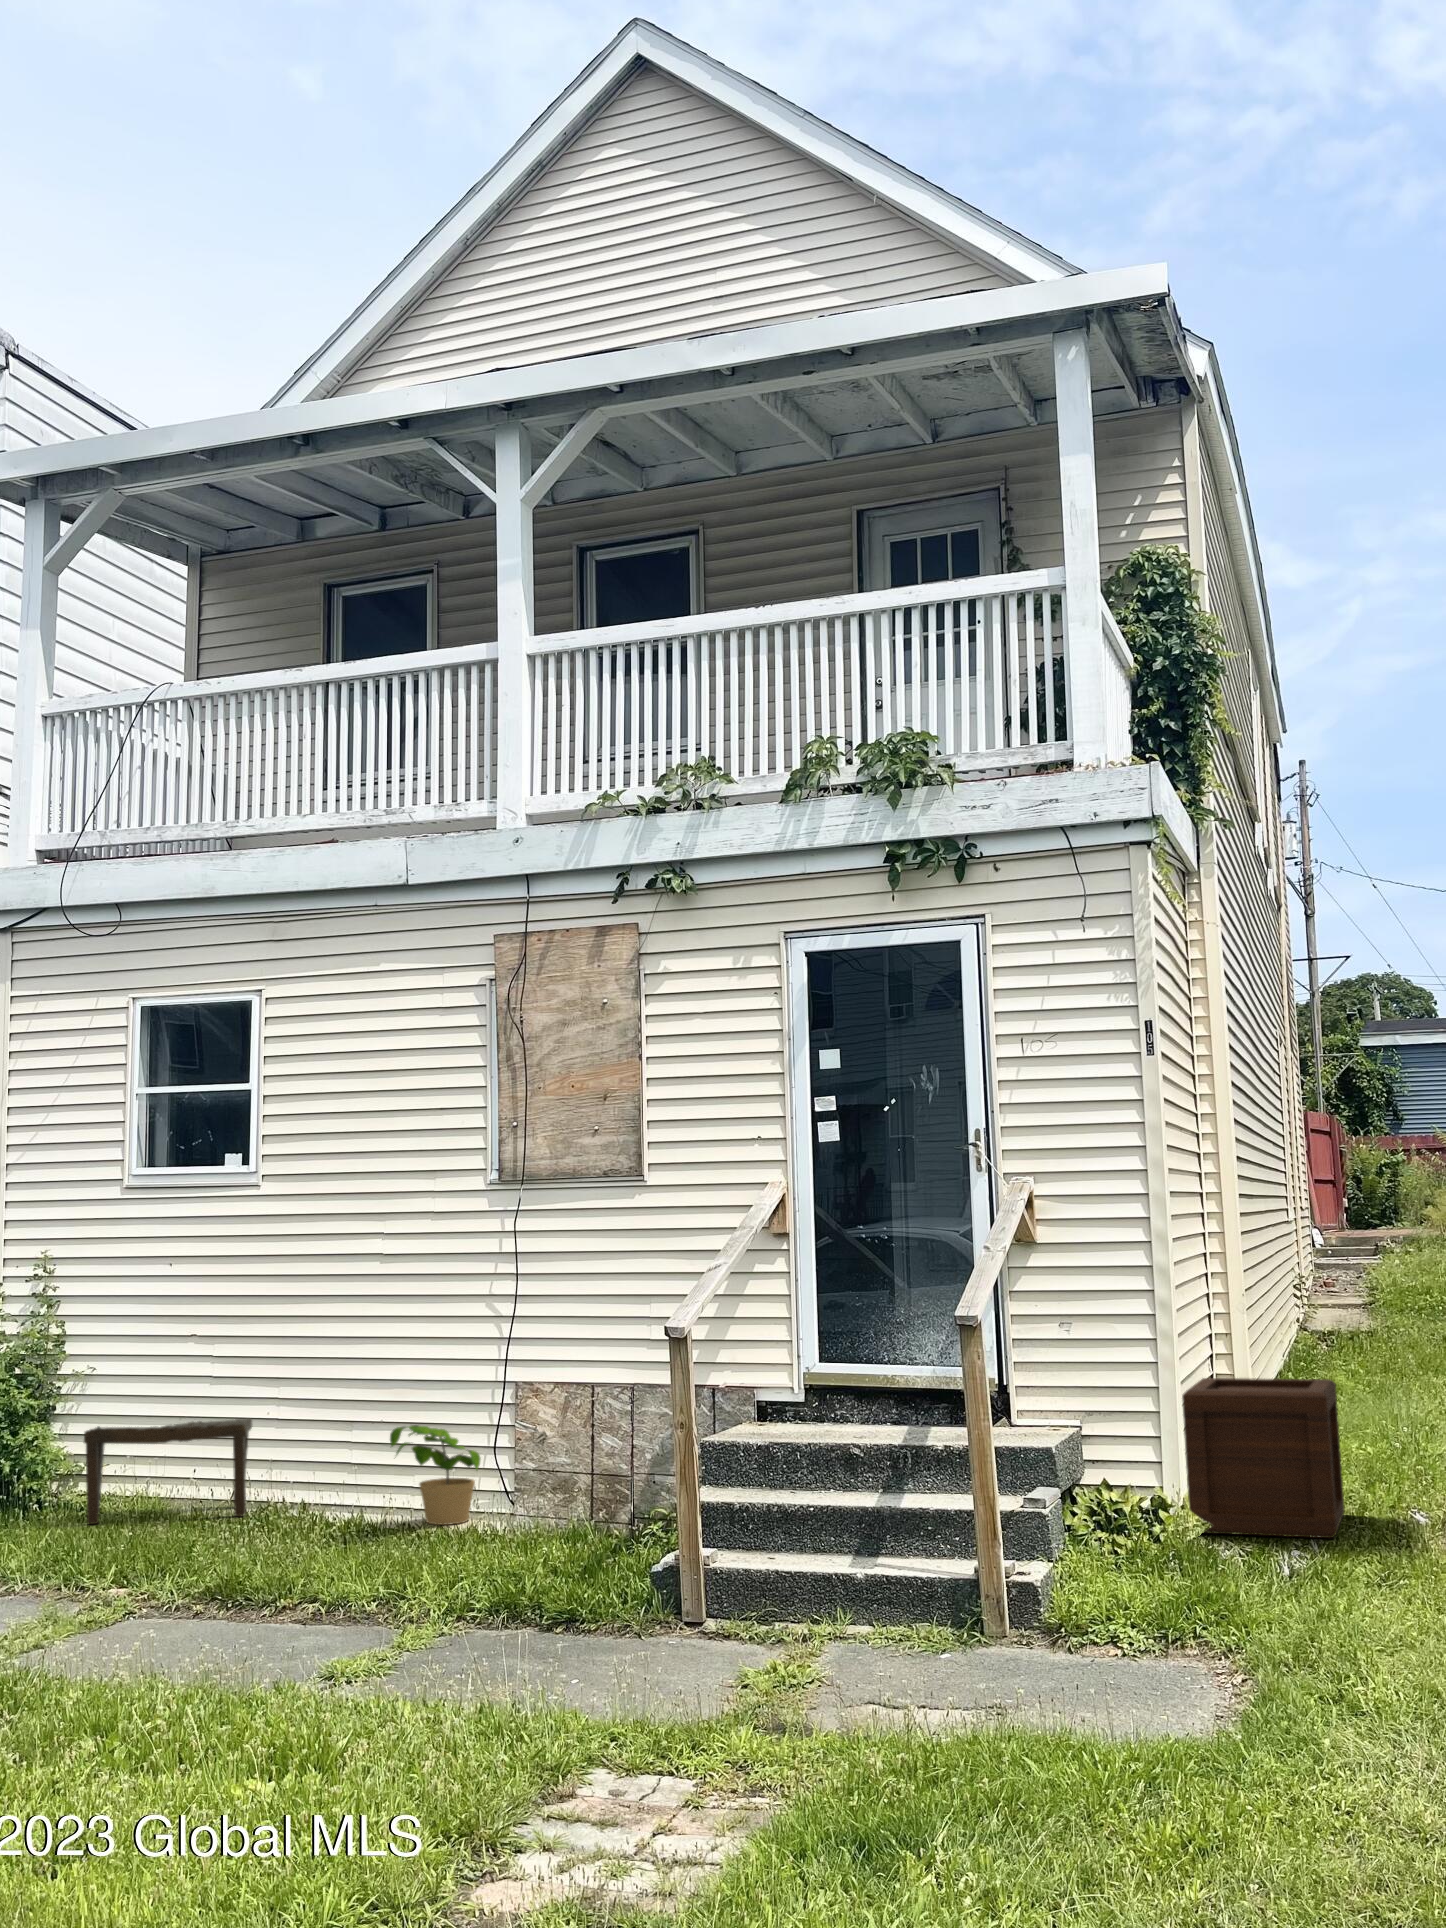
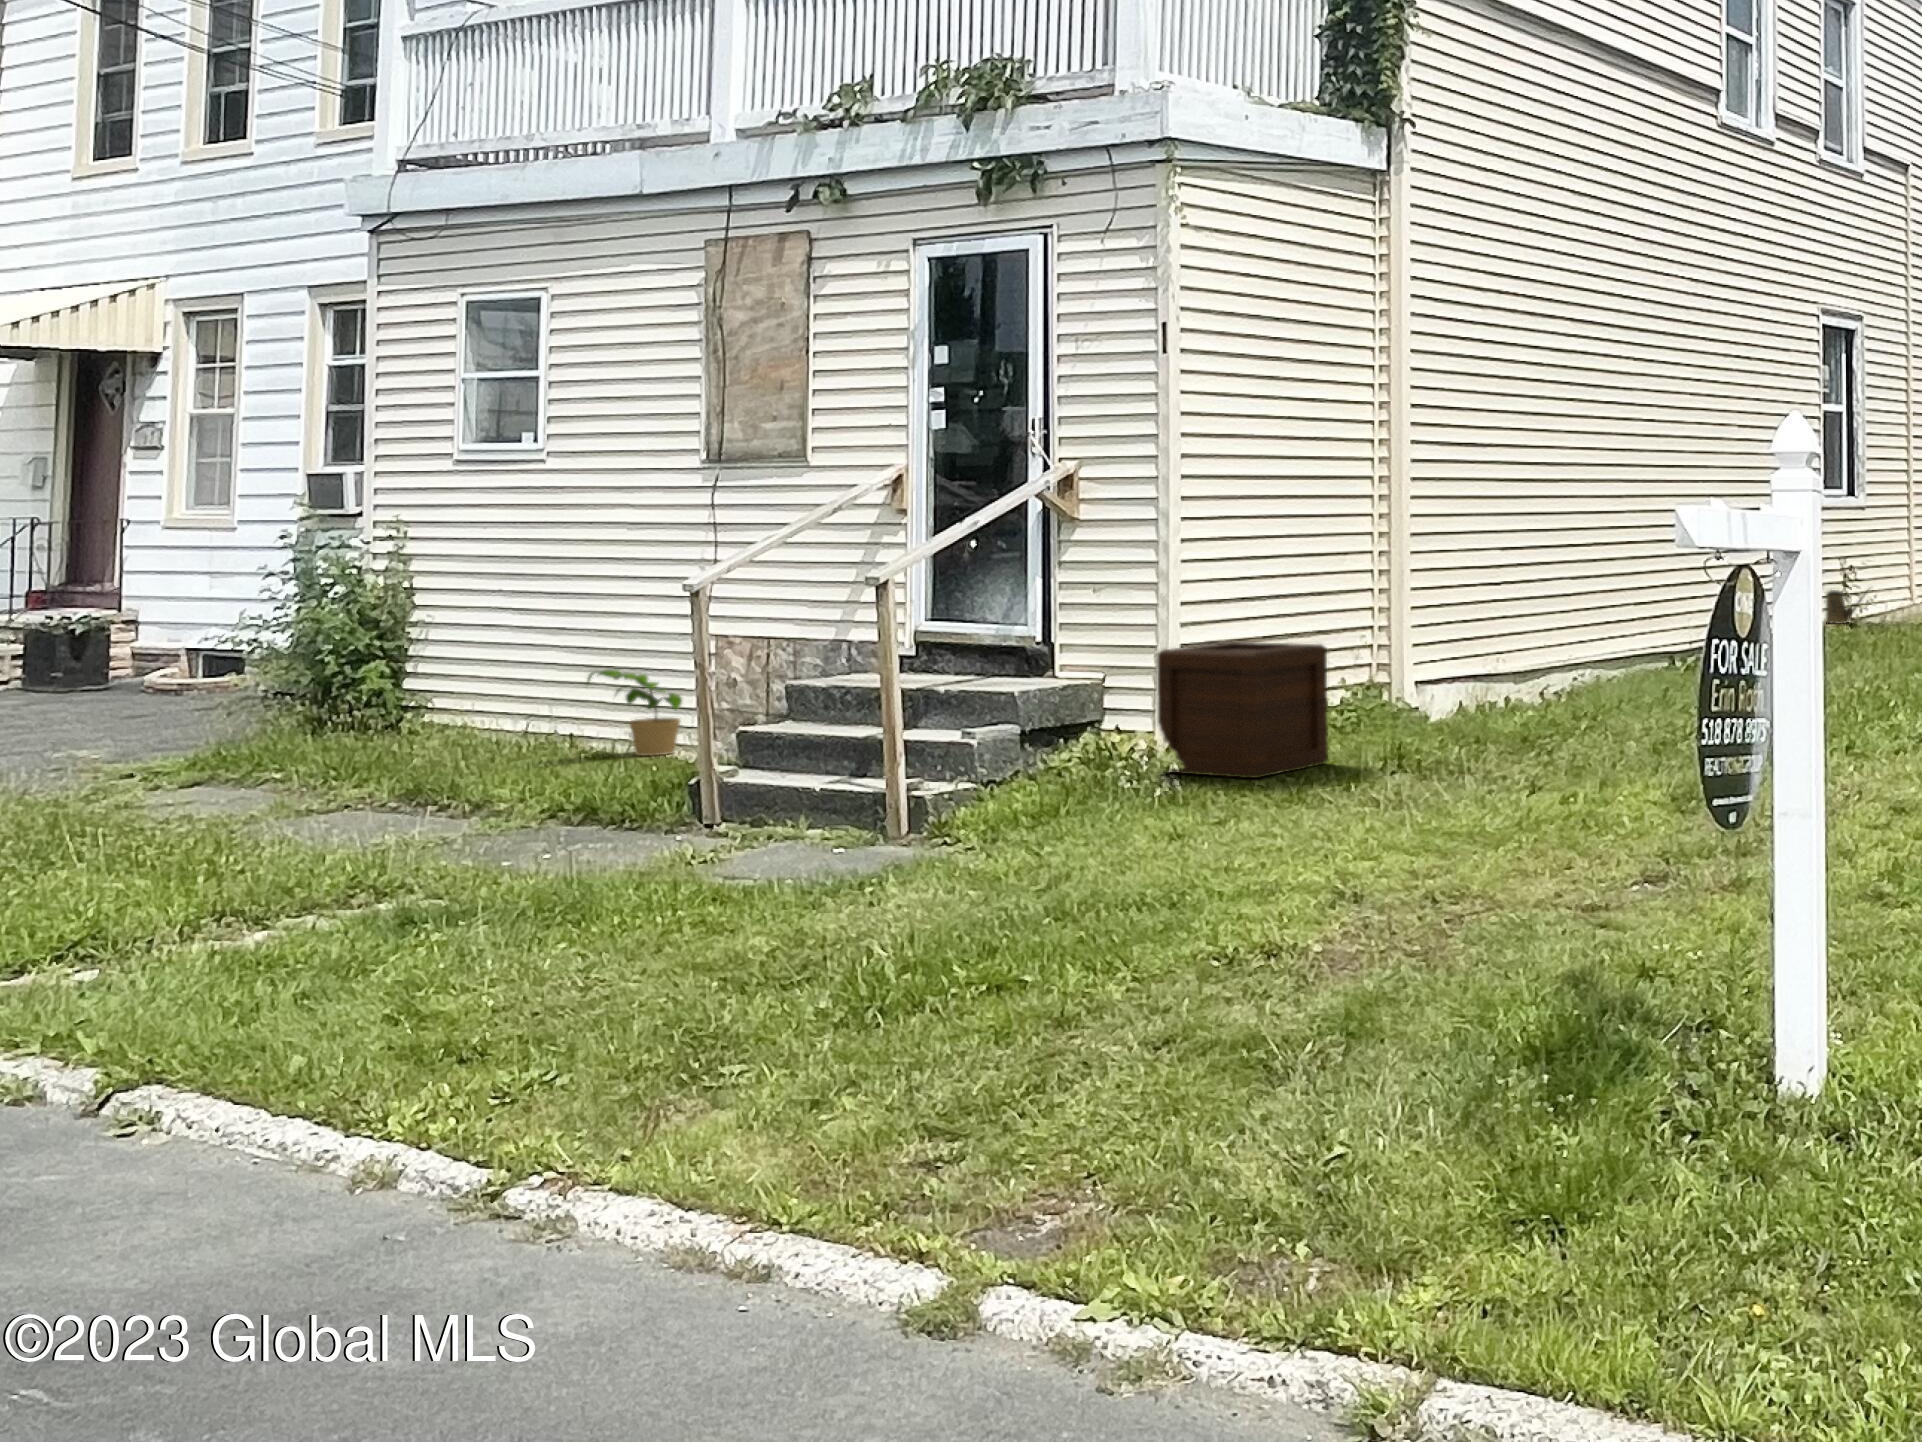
watering can: none [1293,1298,1355,1335] -> present [1824,590,1867,624]
bench: present [84,1418,252,1524] -> none [372,664,535,748]

